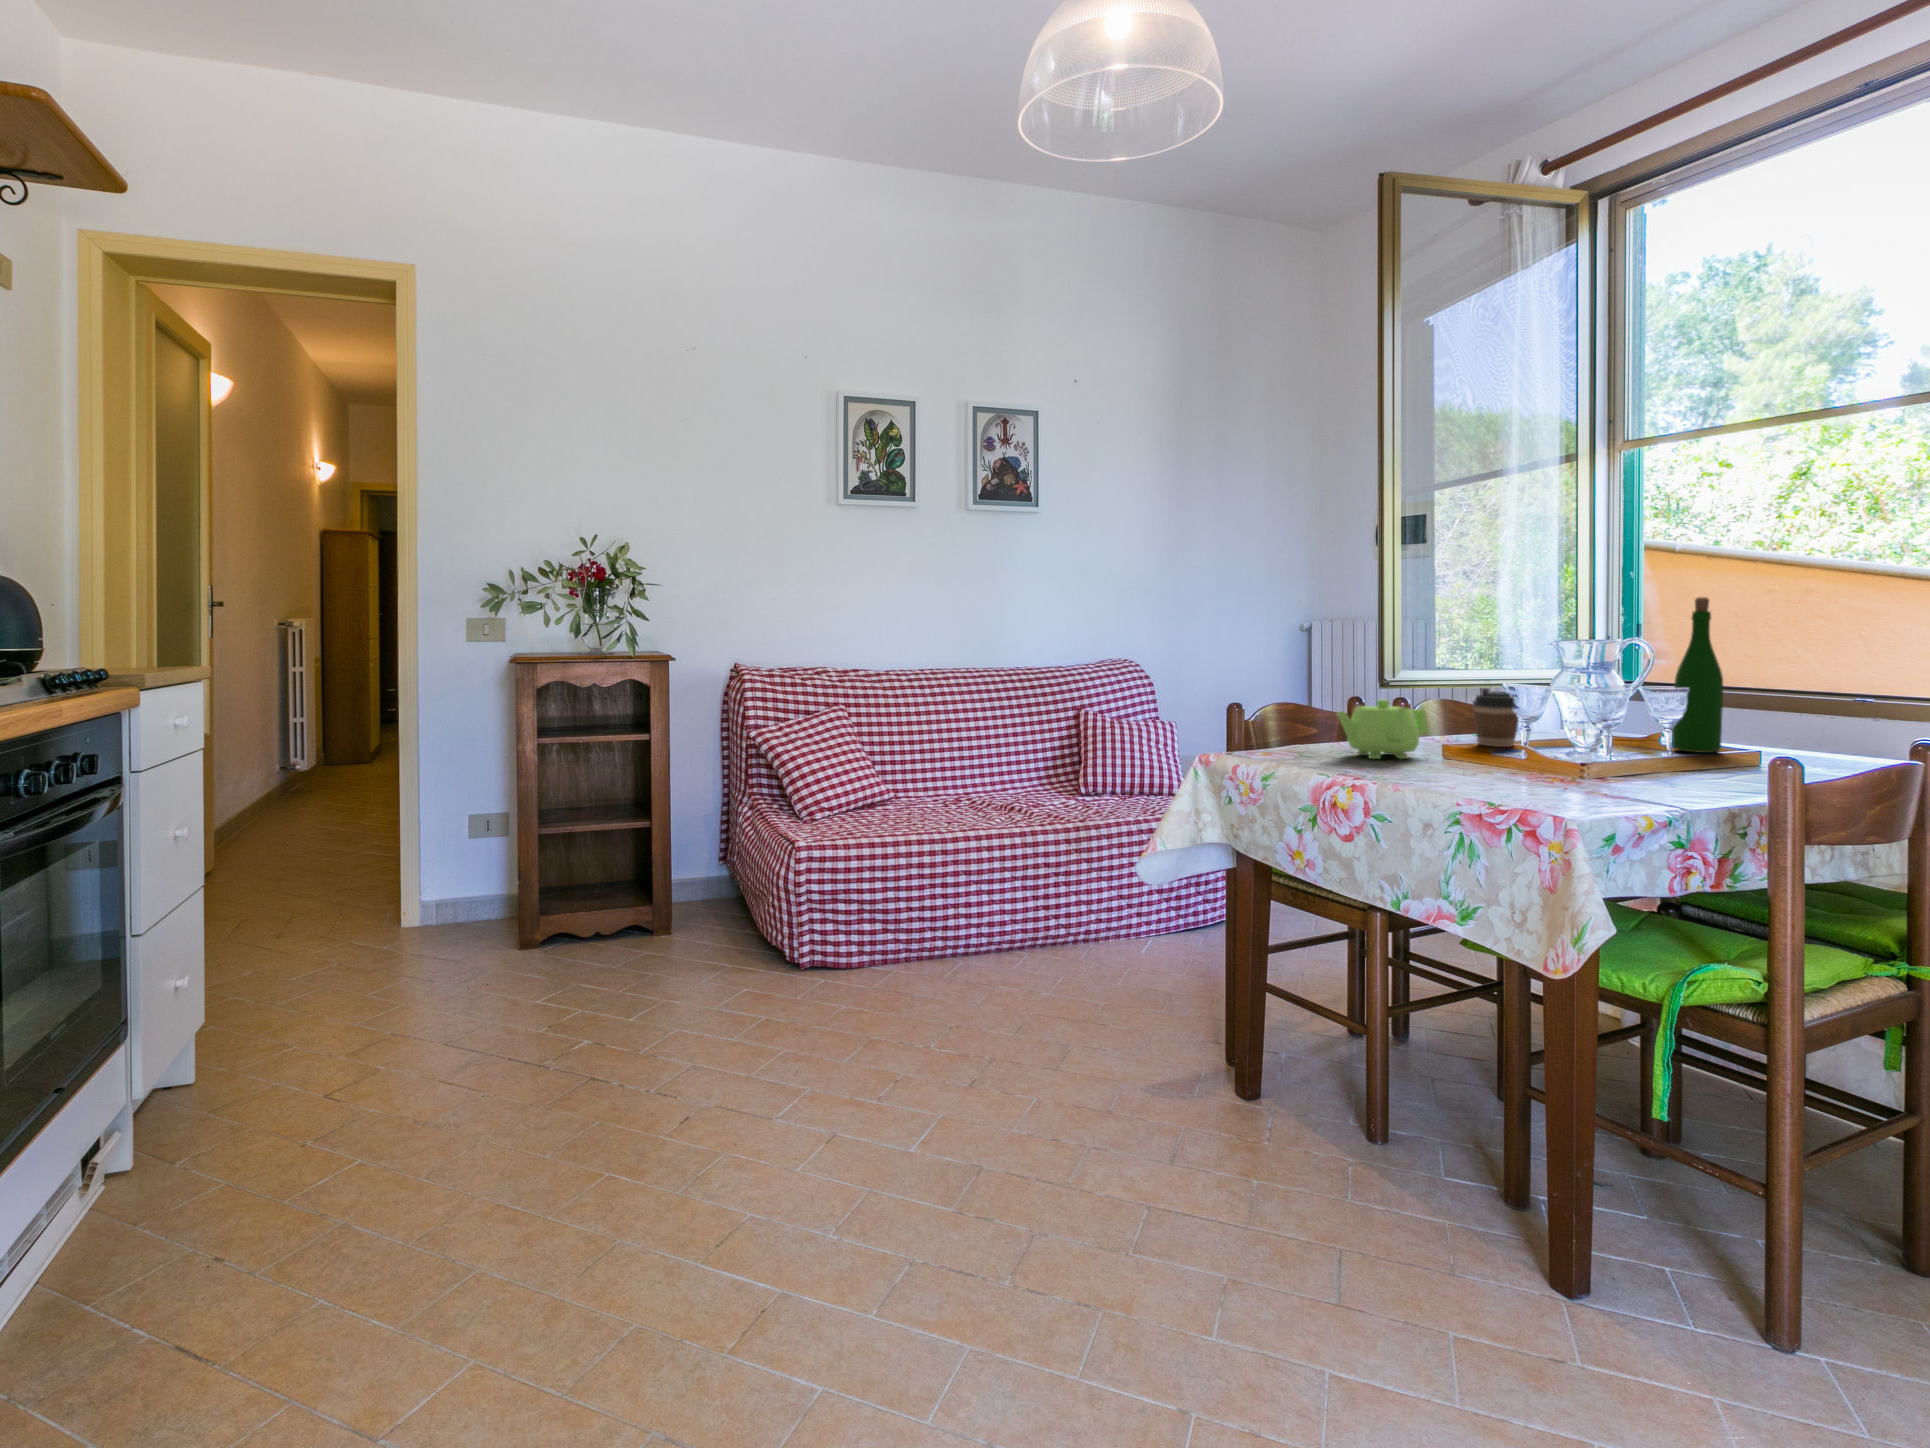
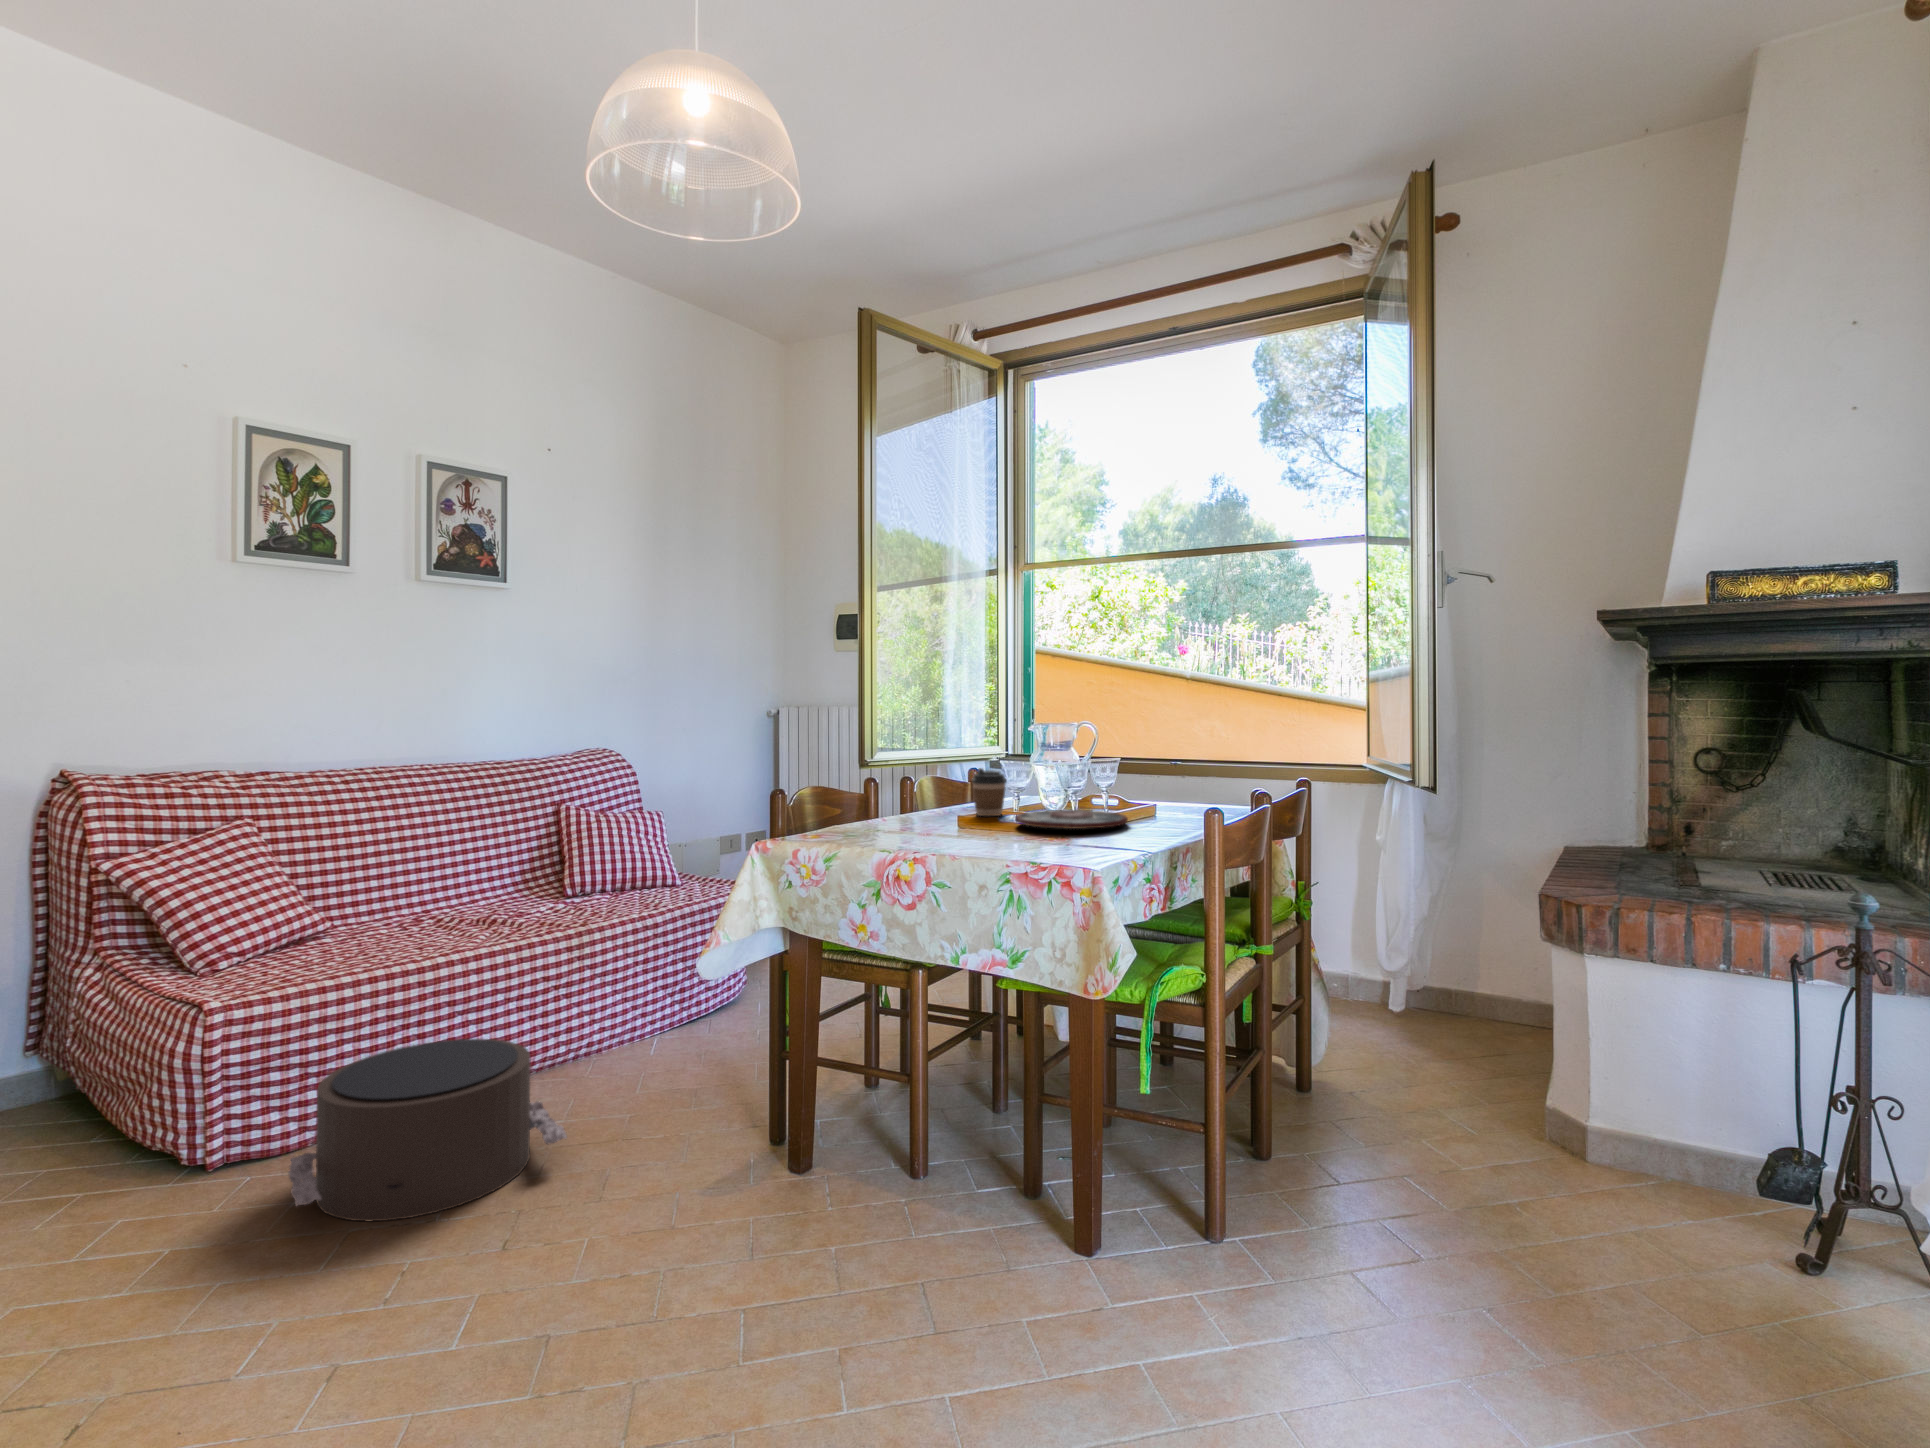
wine bottle: present [1672,597,1723,753] -> none [1102,696,1132,811]
teapot: present [1336,700,1428,759] -> none [881,782,949,834]
plate: none [1516,744,1692,770] -> present [1015,810,1128,829]
pouf: none [834,900,1034,1039] -> present [288,1039,567,1221]

